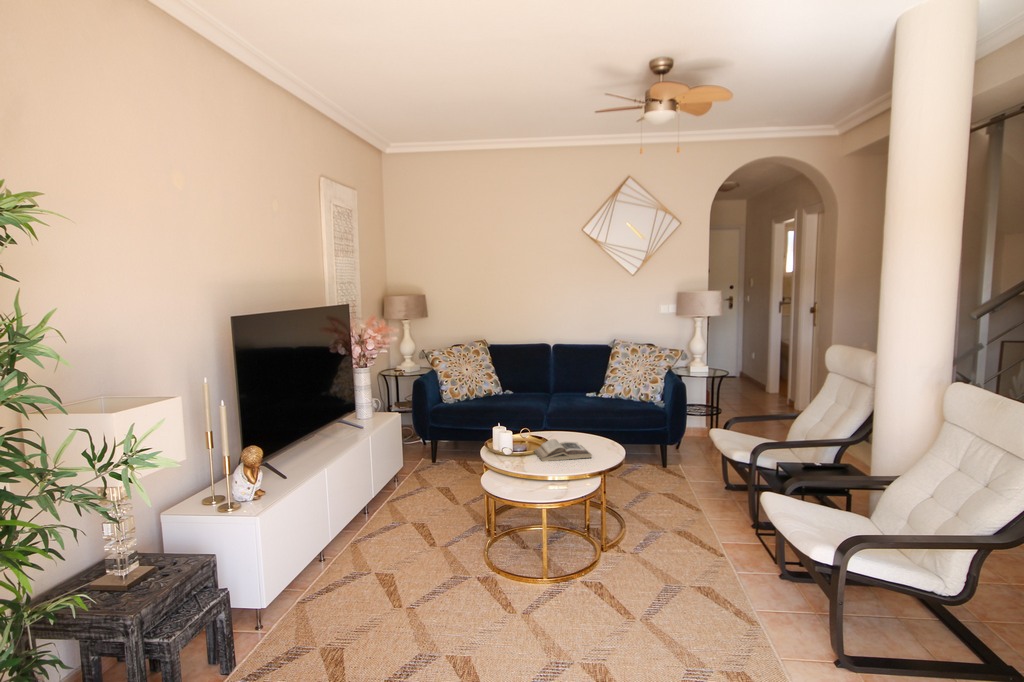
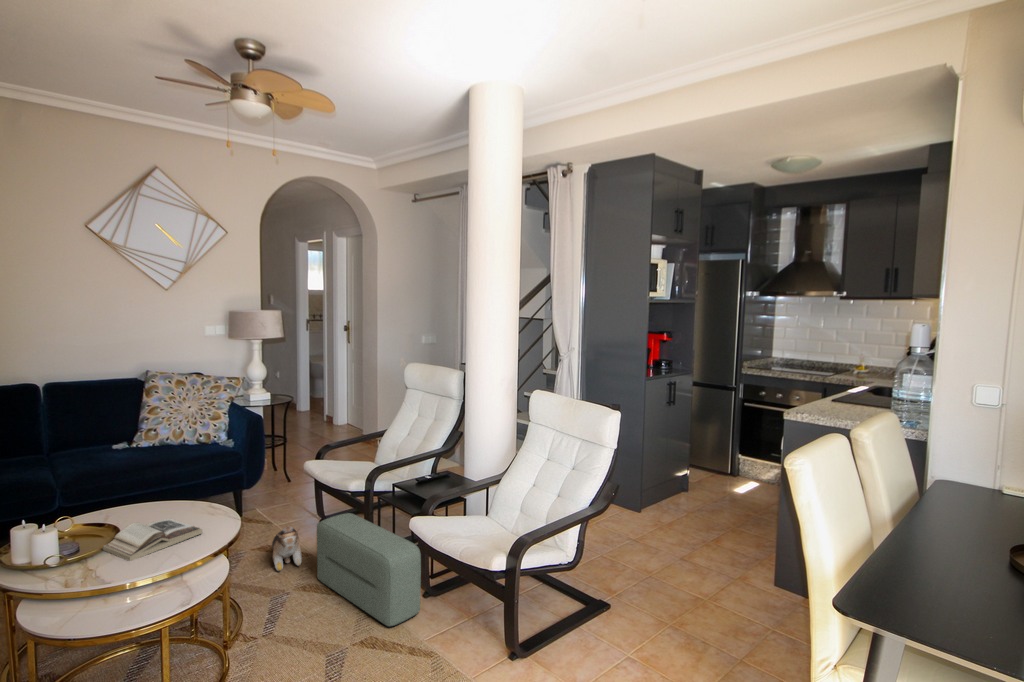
plush toy: none [665,477,693,515] -> present [272,526,302,571]
pouf: none [695,478,769,588] -> present [317,513,421,627]

